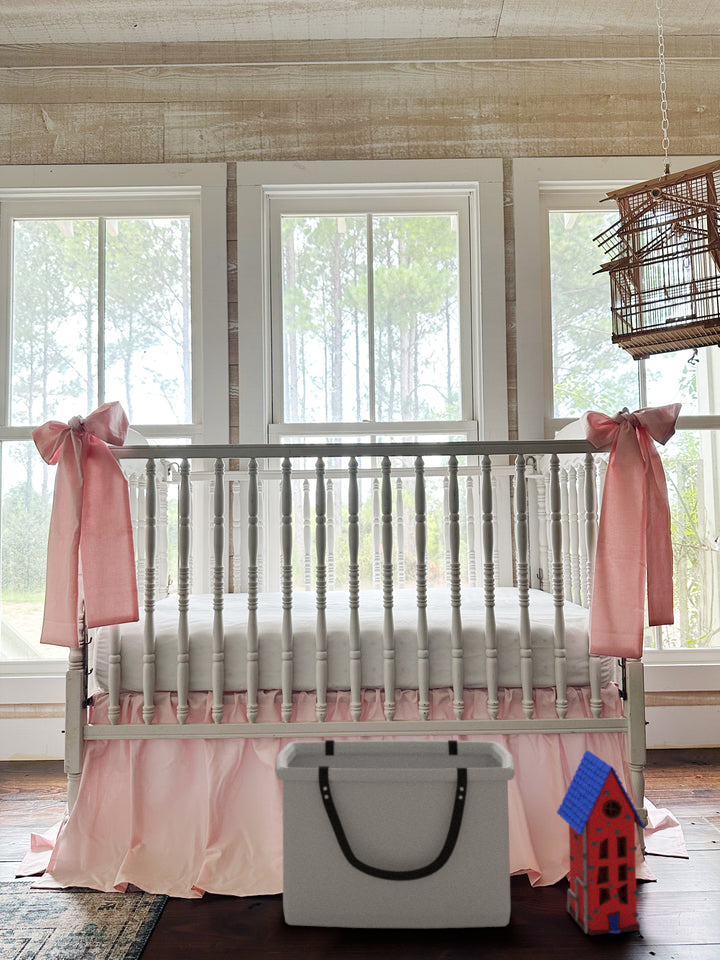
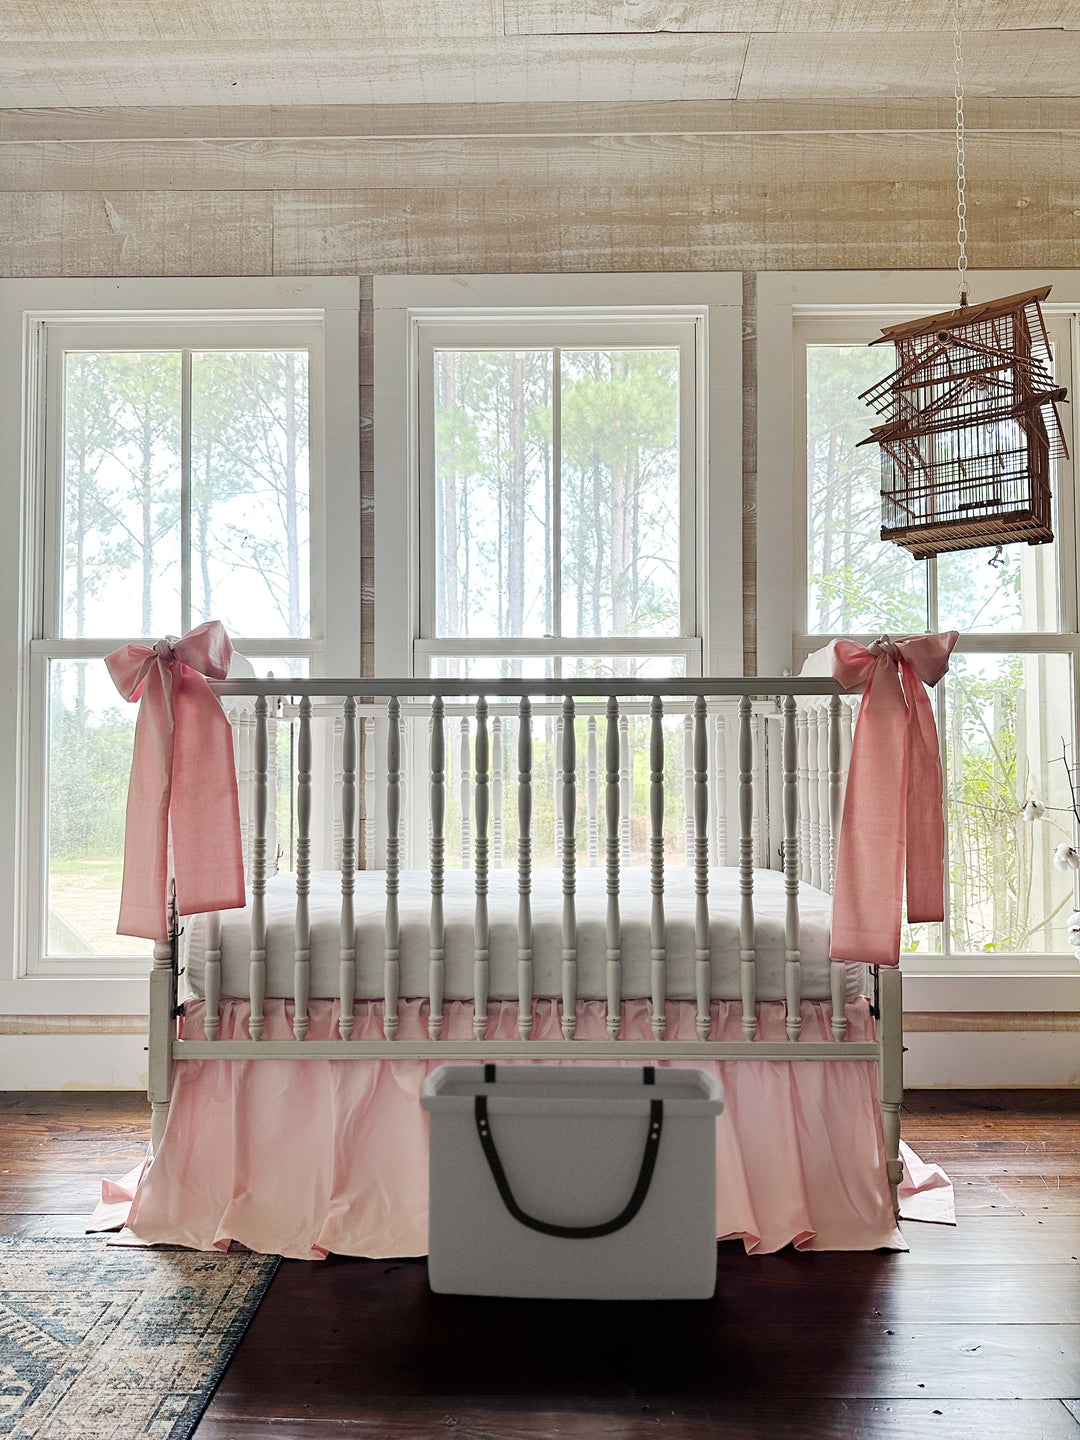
toy house: present [557,751,646,935] -> none [779,1081,890,1311]

